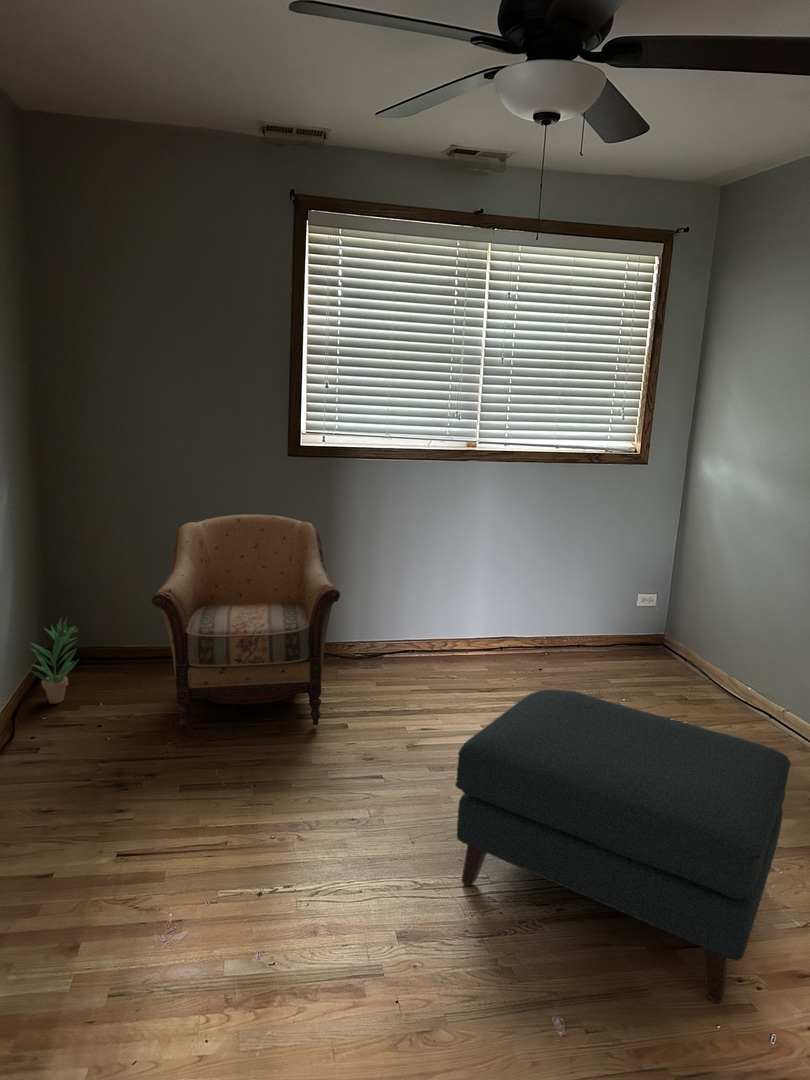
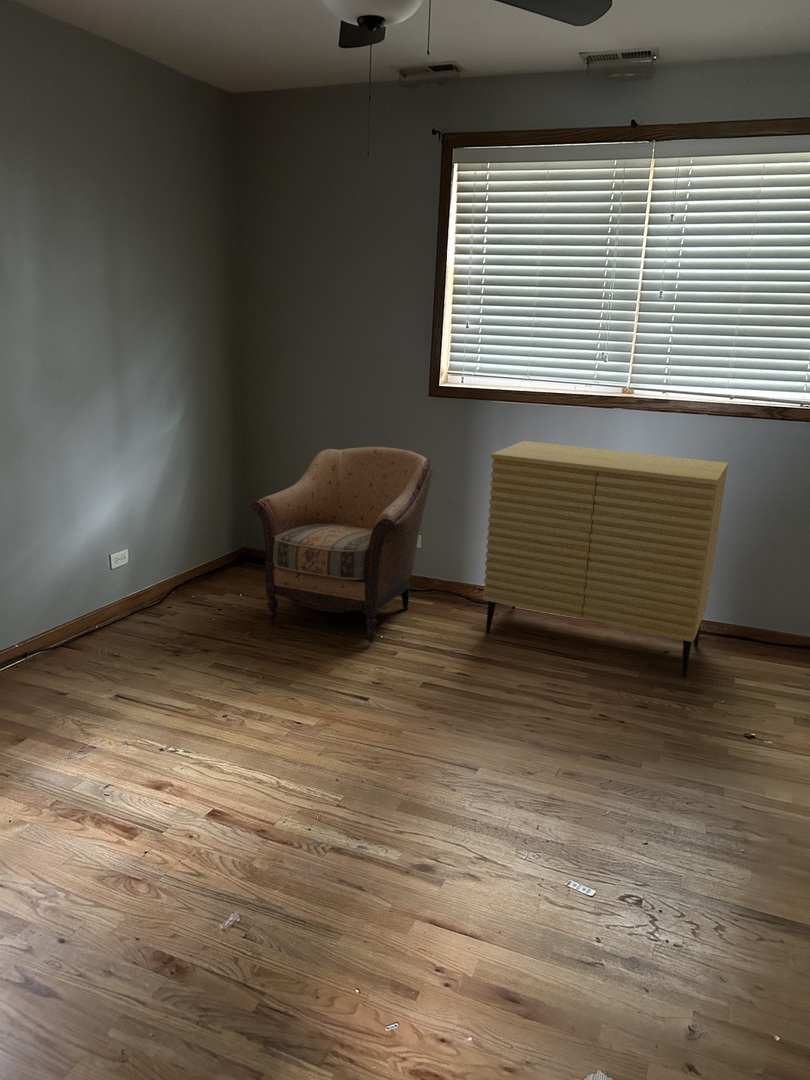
dresser: none [385,496,600,686] -> present [483,441,729,677]
potted plant: present [29,619,78,703] -> none [199,515,241,583]
ottoman: present [455,690,790,1003] -> none [311,638,625,955]

